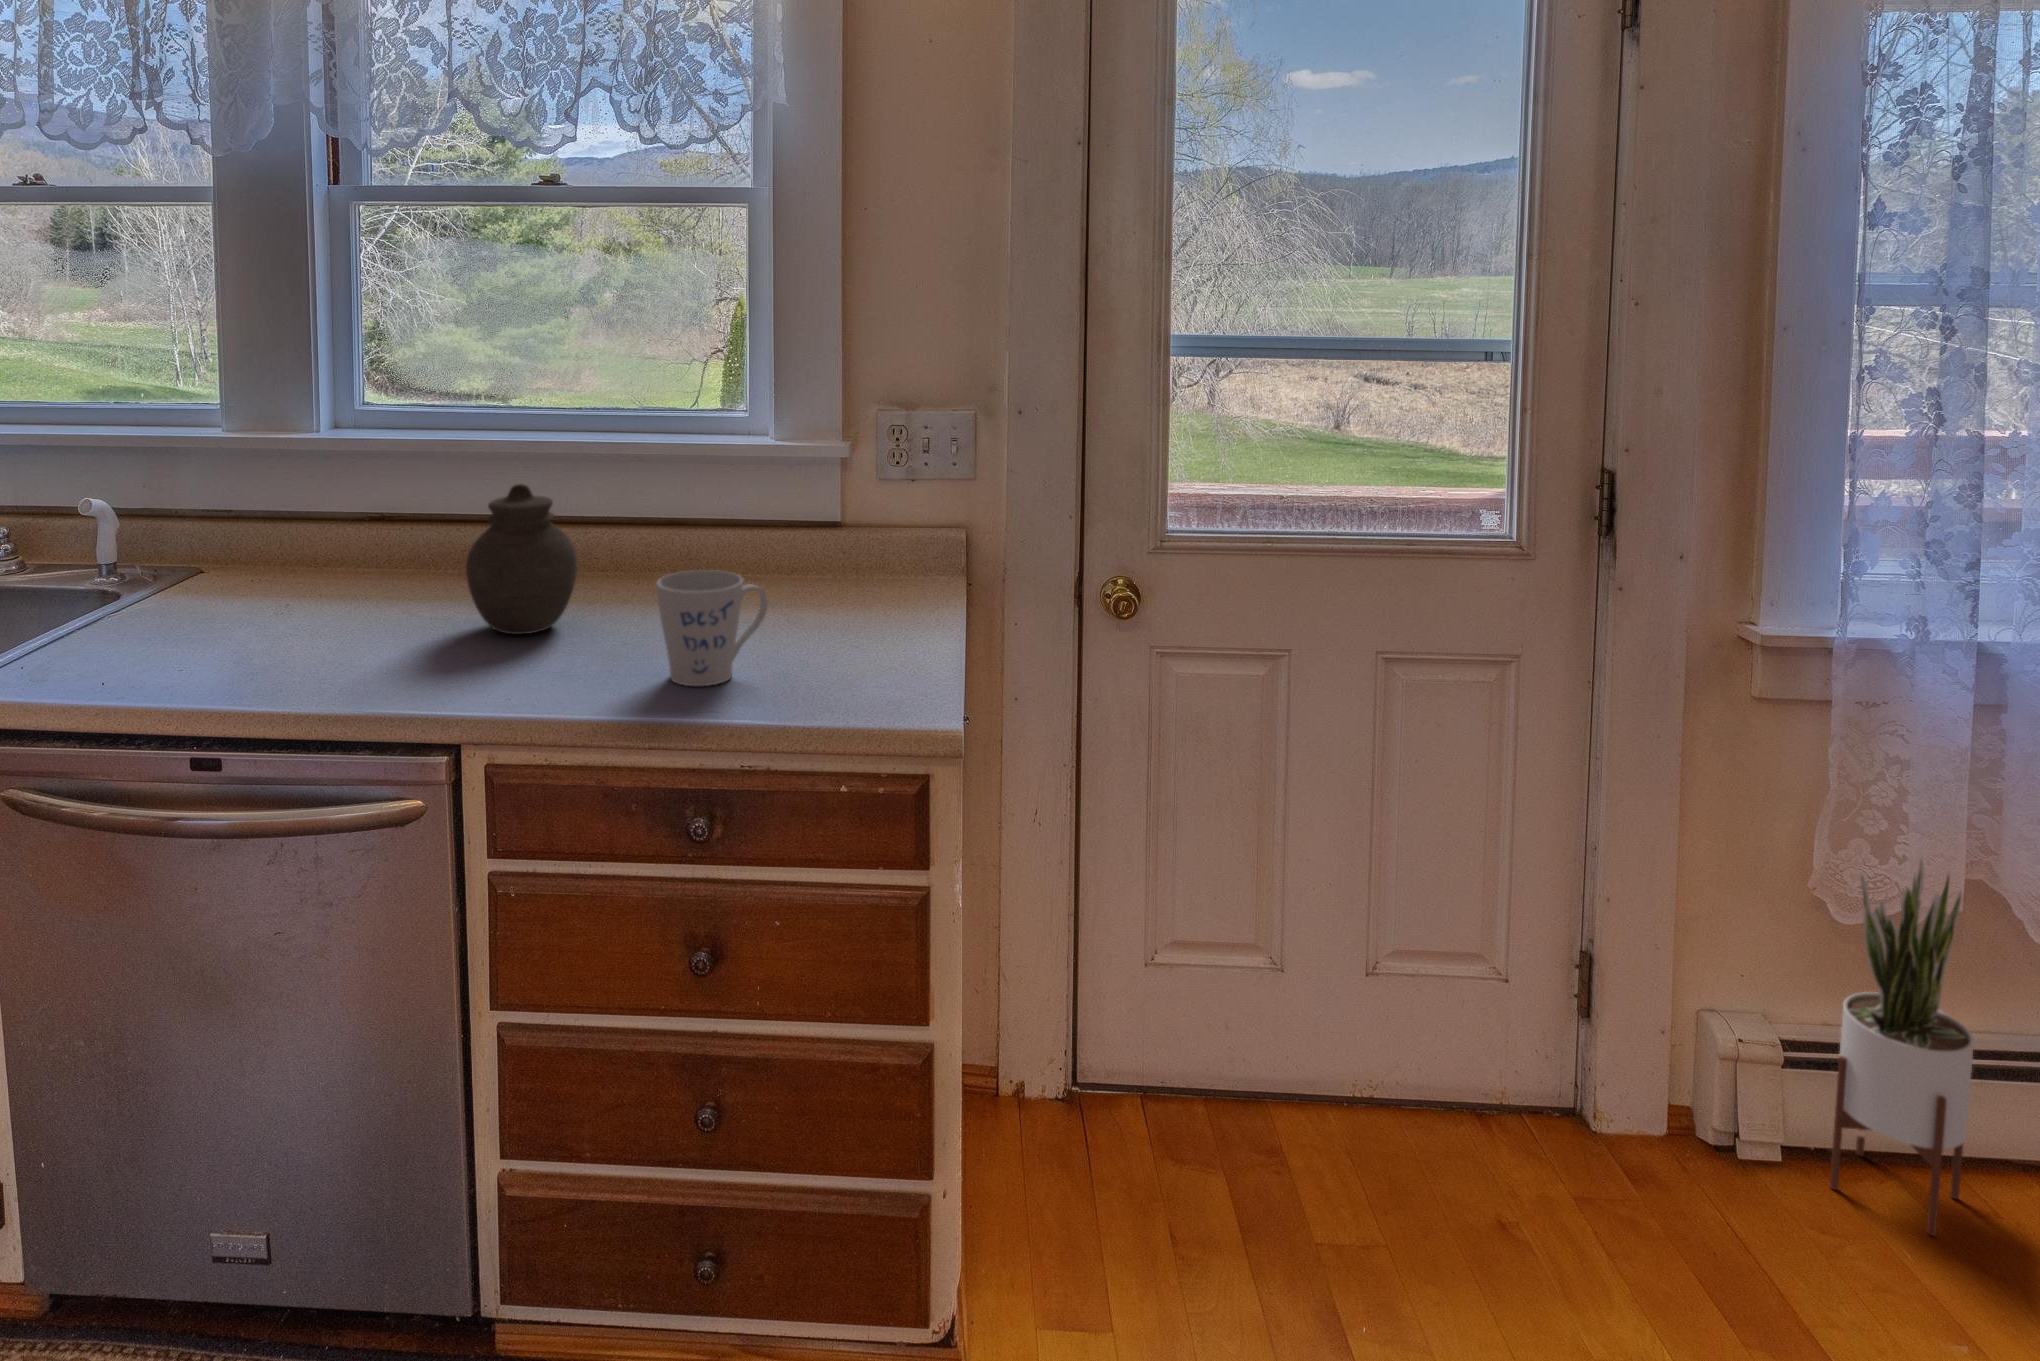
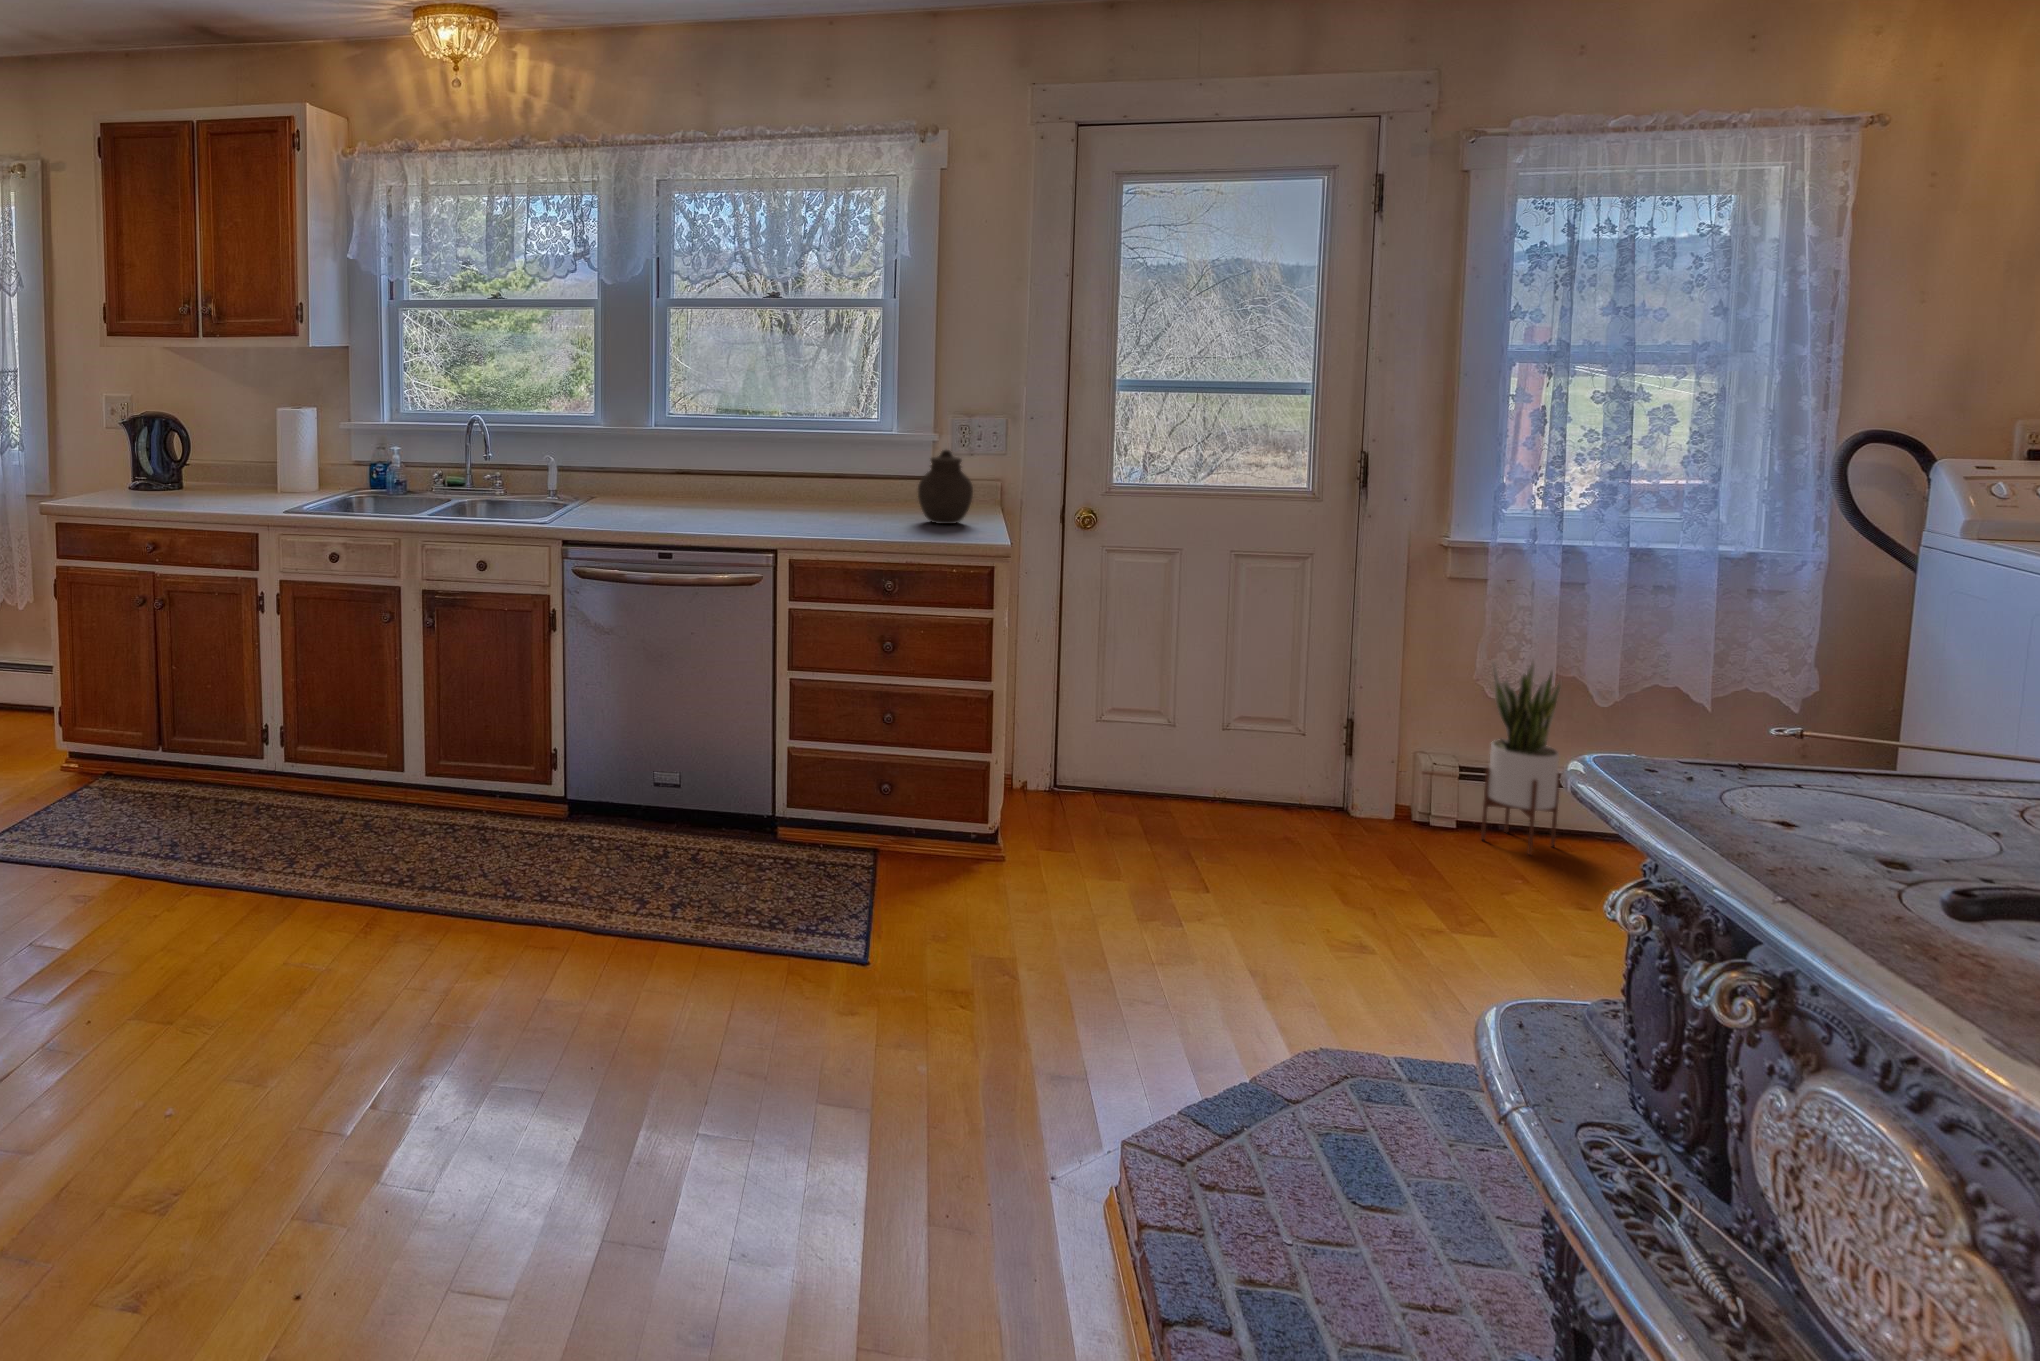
jar: present [466,484,577,634] -> present [918,450,973,524]
mug: present [656,570,768,686] -> none [860,483,911,532]

